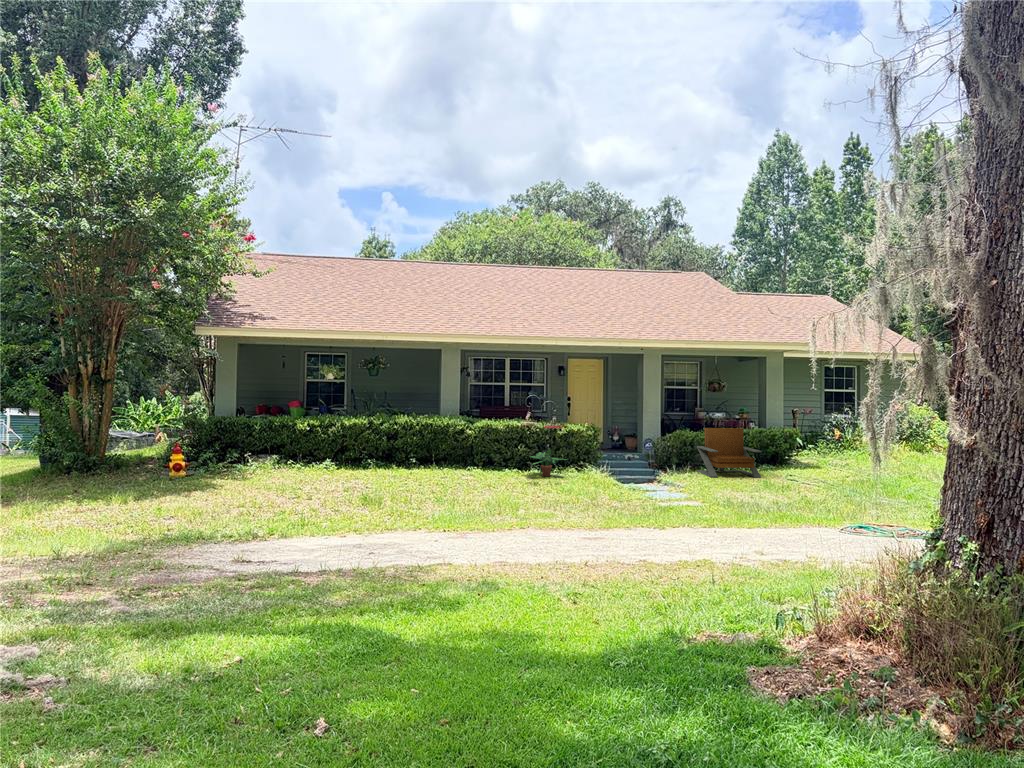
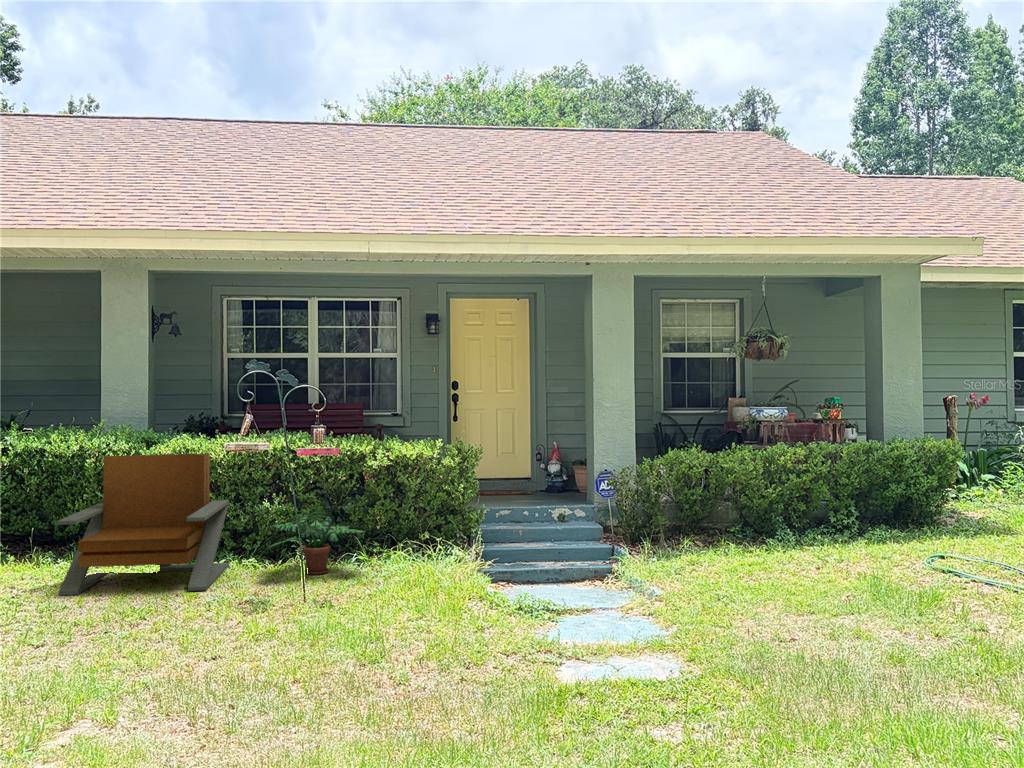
lounge chair: present [697,428,761,478] -> present [57,454,229,595]

